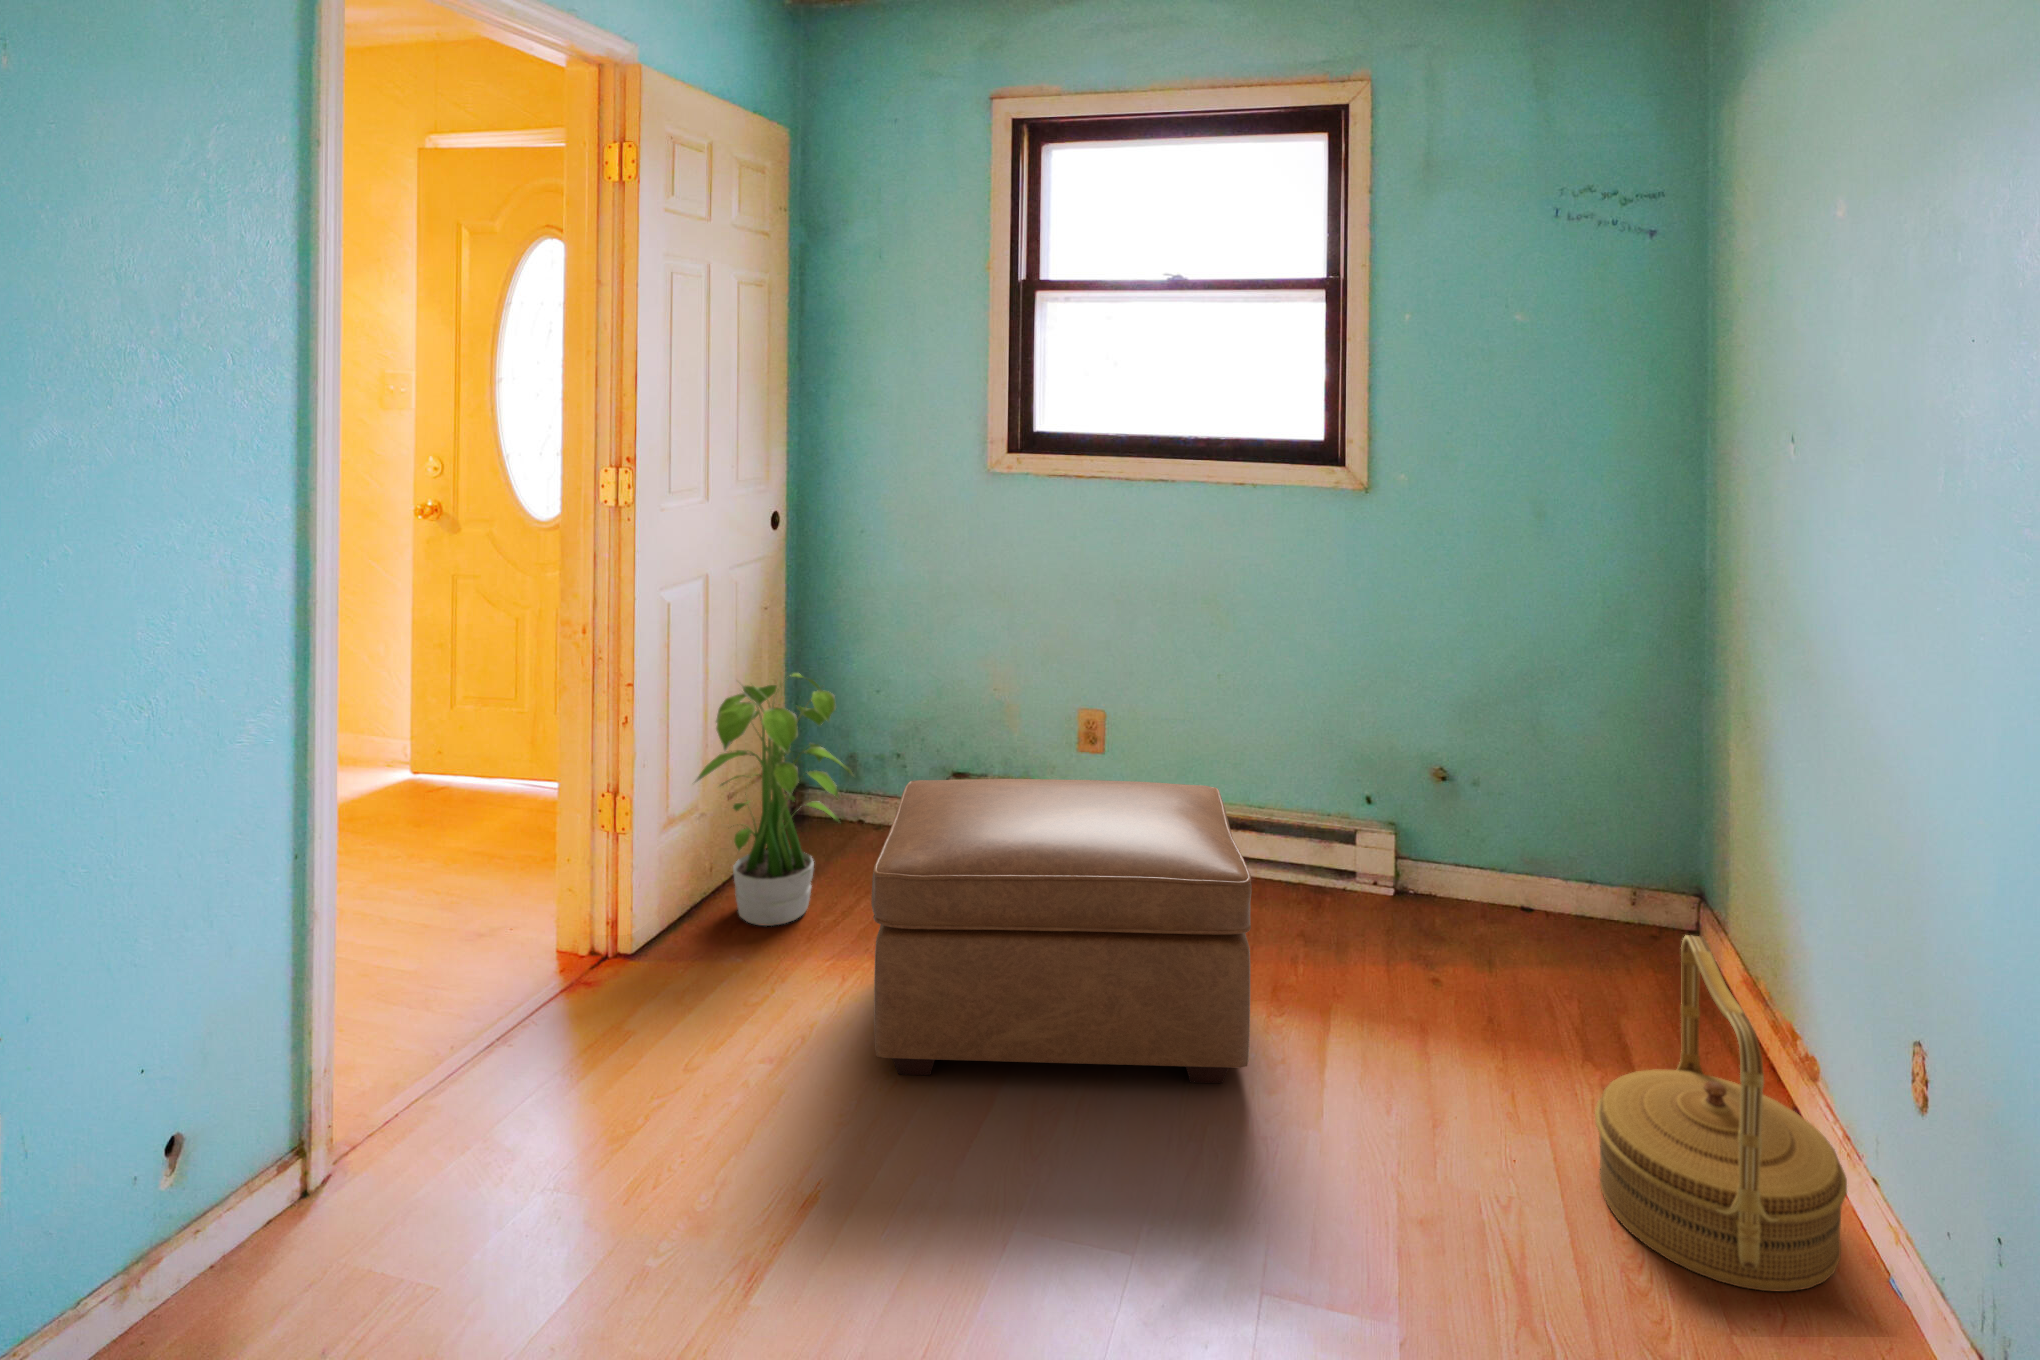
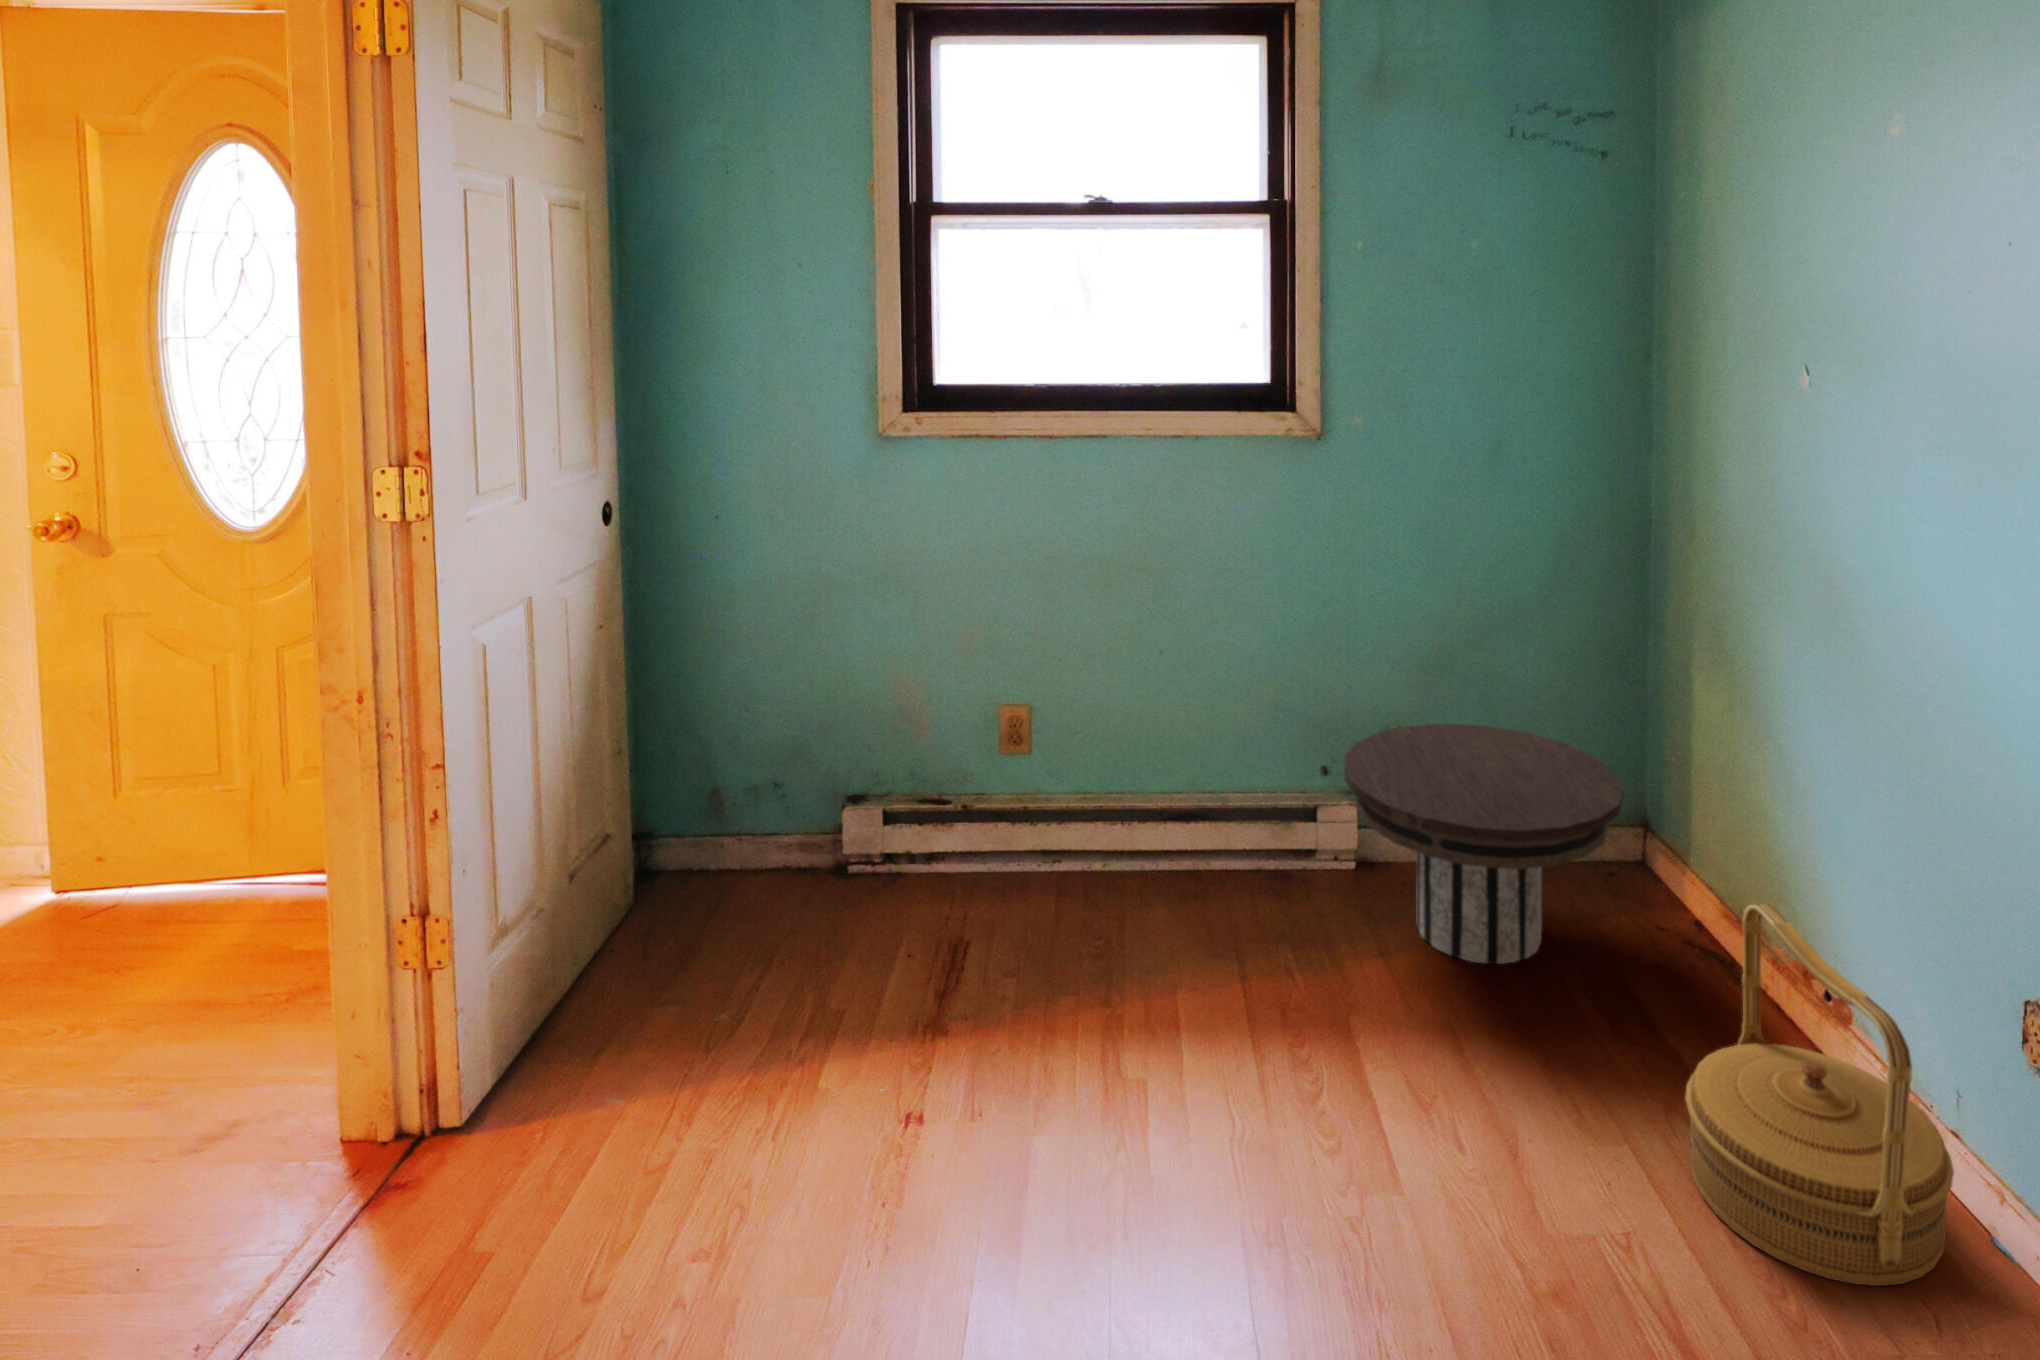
potted plant: present [695,673,853,926] -> none [528,711,749,1042]
side table: none [1363,766,1633,992] -> present [1344,723,1624,964]
ottoman: present [871,779,1251,1083] -> none [835,791,1308,1232]

